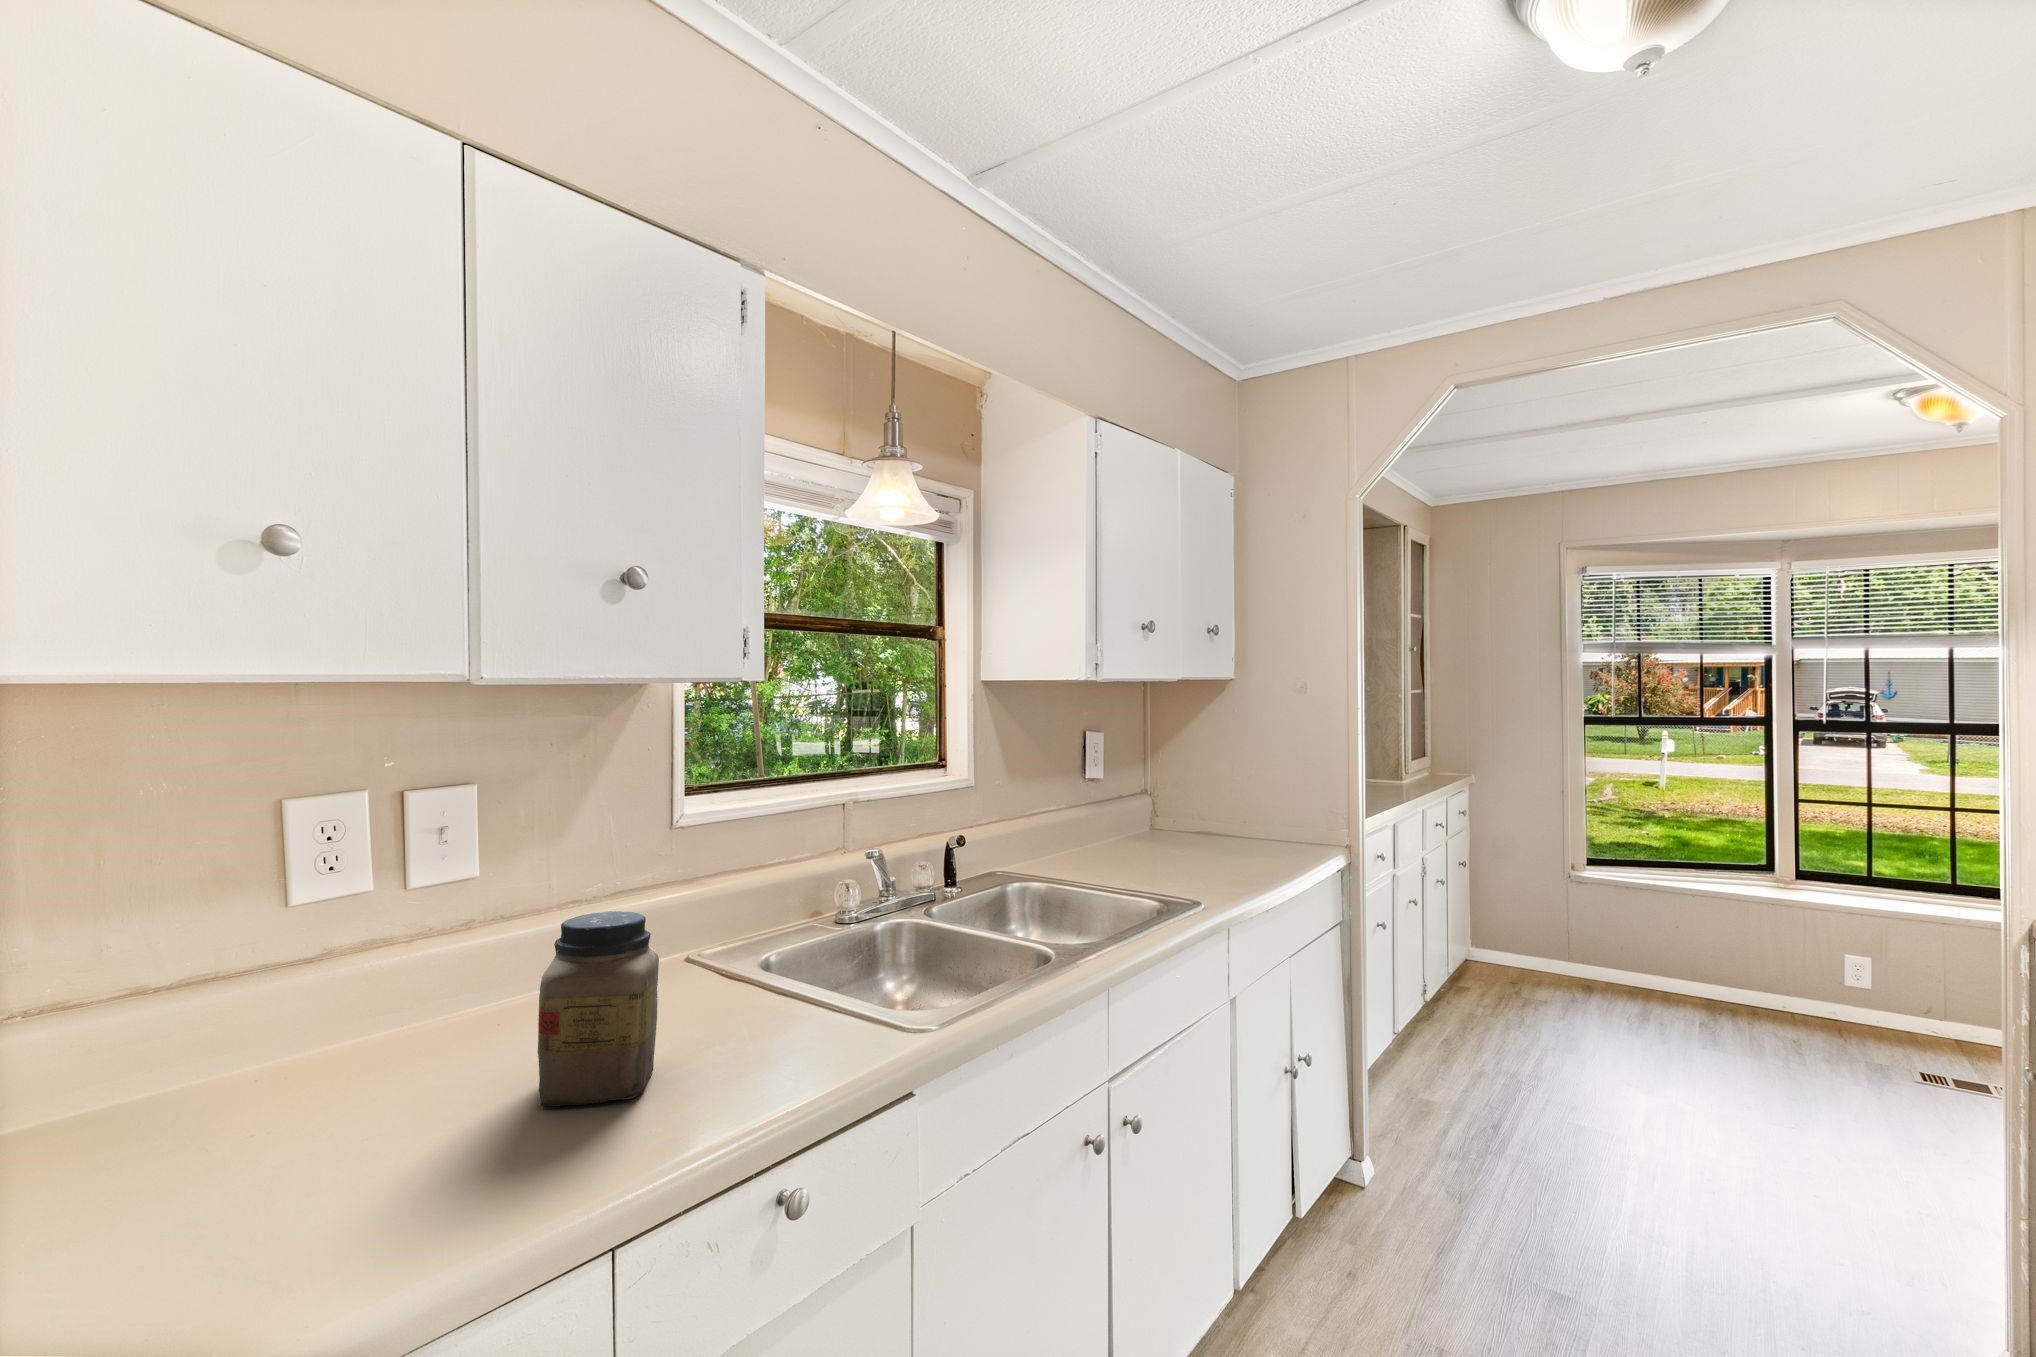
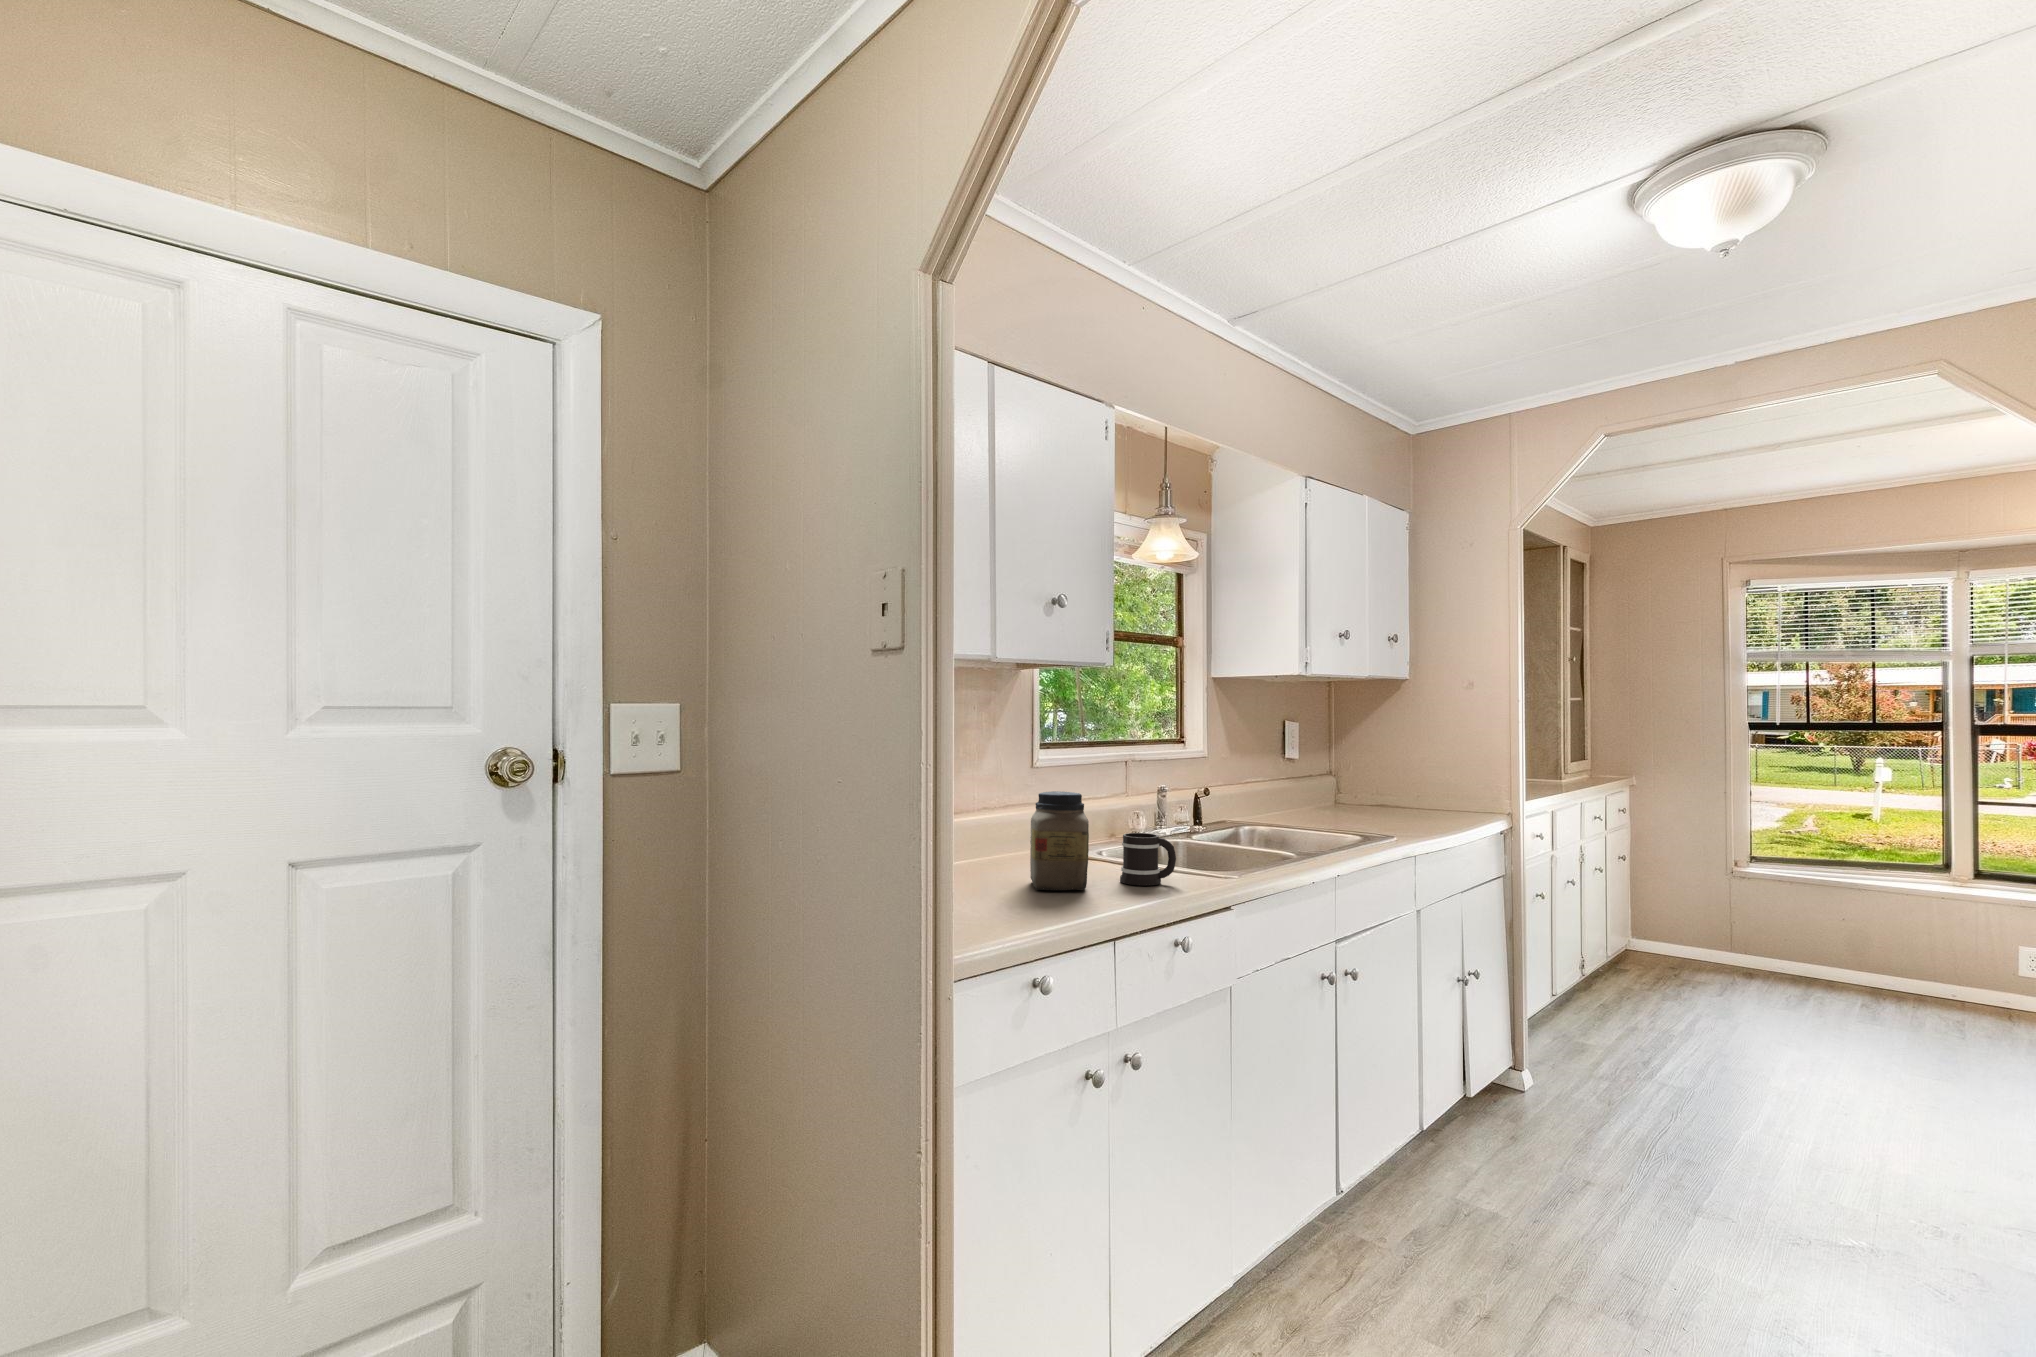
mug: none [729,968,824,1069] -> present [1120,833,1176,886]

